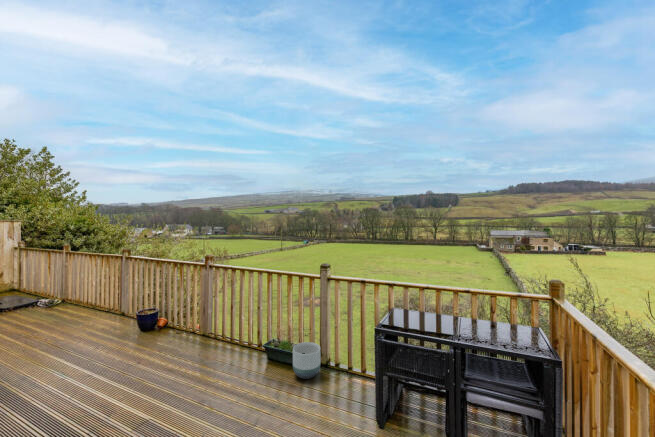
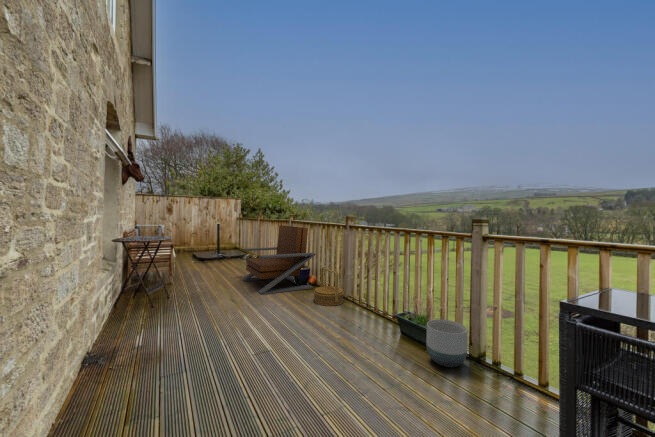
lounge chair: none [56,265,166,356] -> present [243,225,316,295]
woven basket: none [172,309,205,350] -> present [314,267,344,306]

